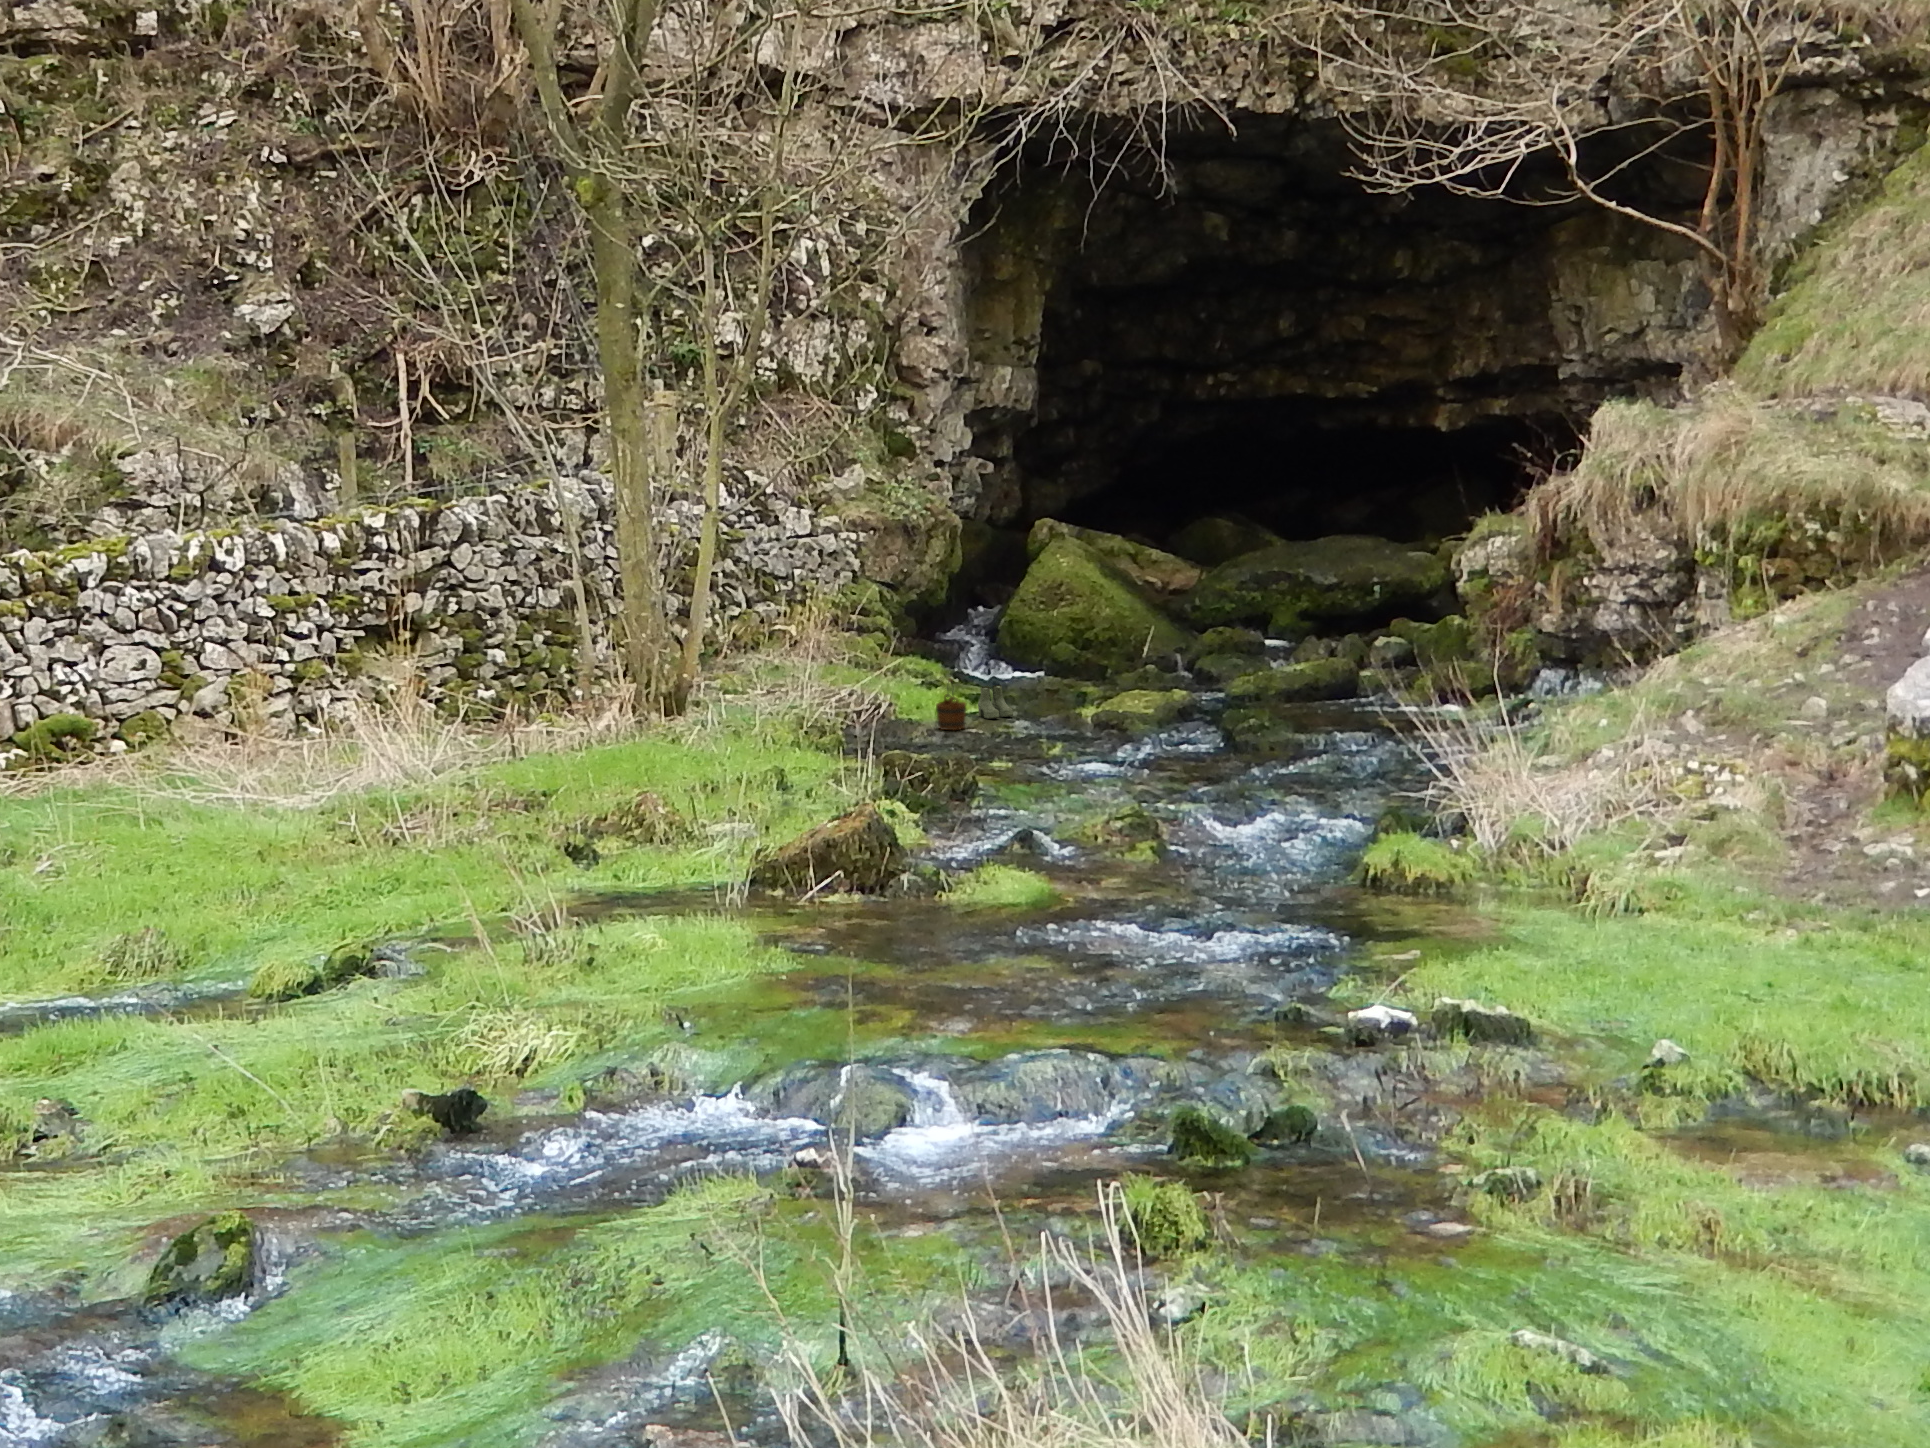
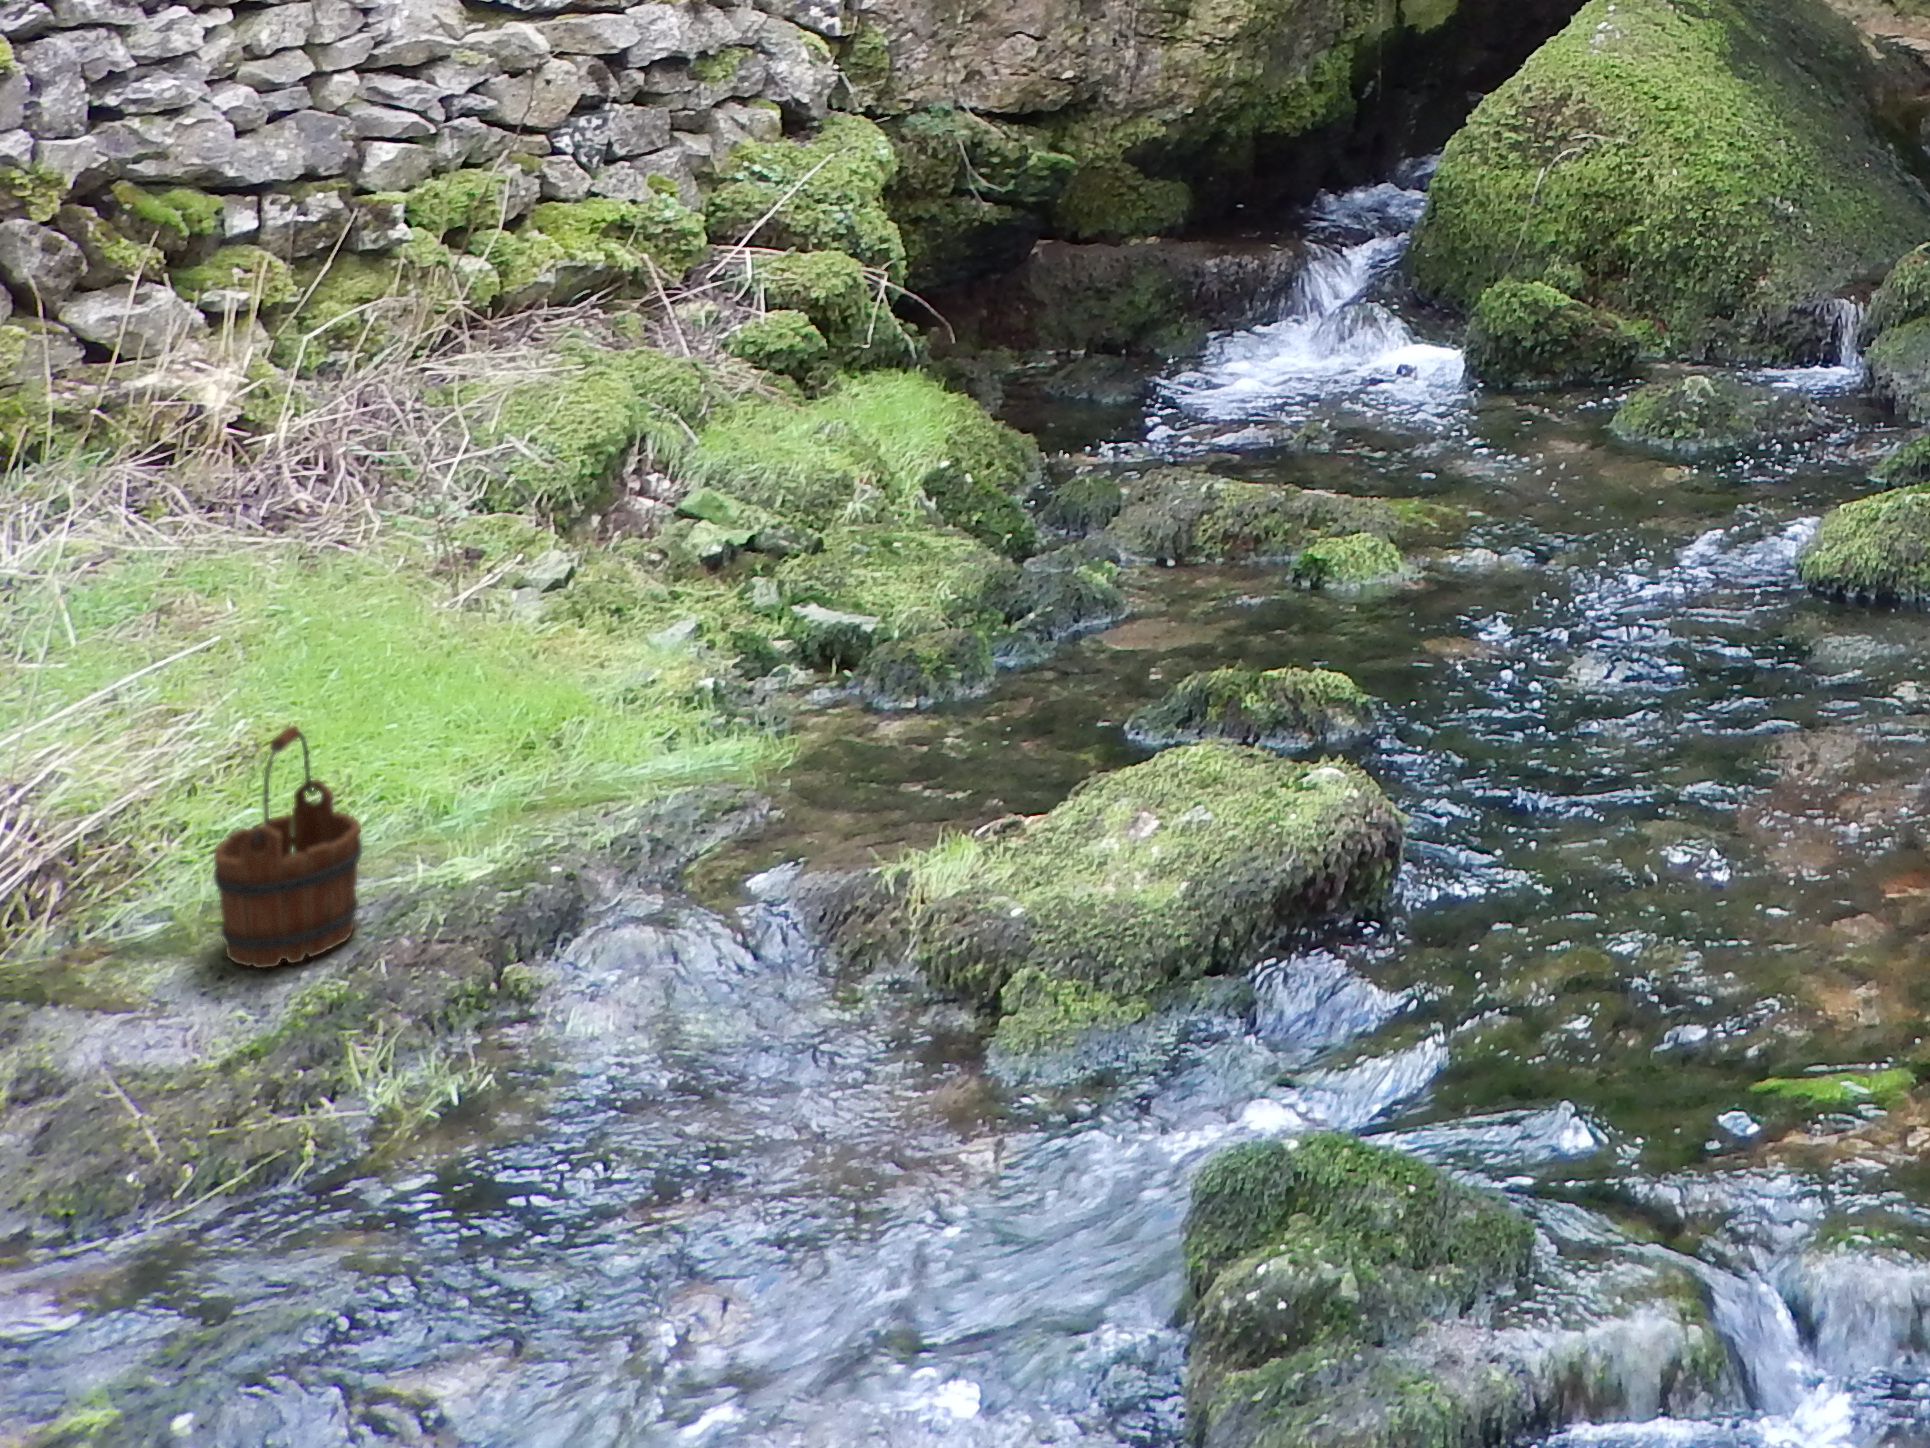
boots: present [978,685,1013,719] -> none [575,681,702,847]

